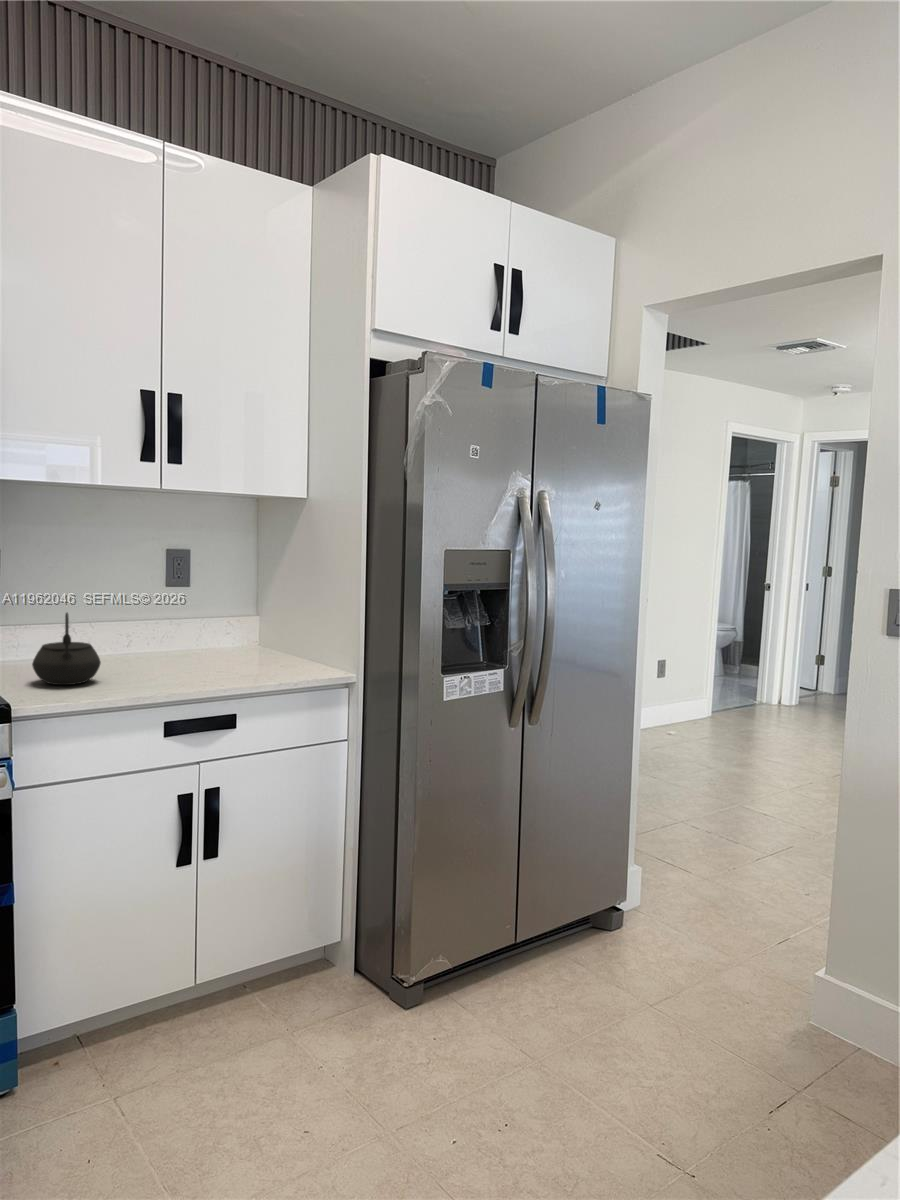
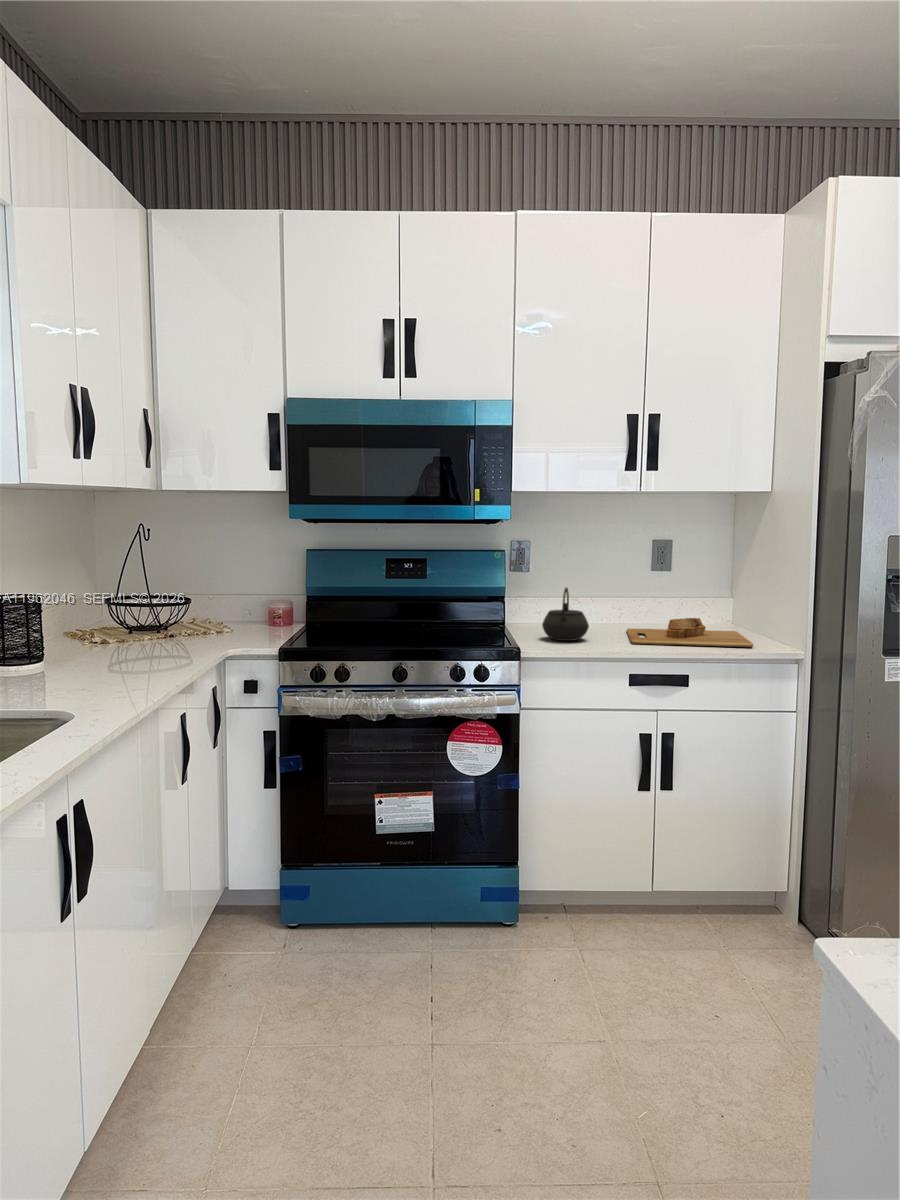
cutting board: none [142,643,302,681] -> present [627,618,753,647]

